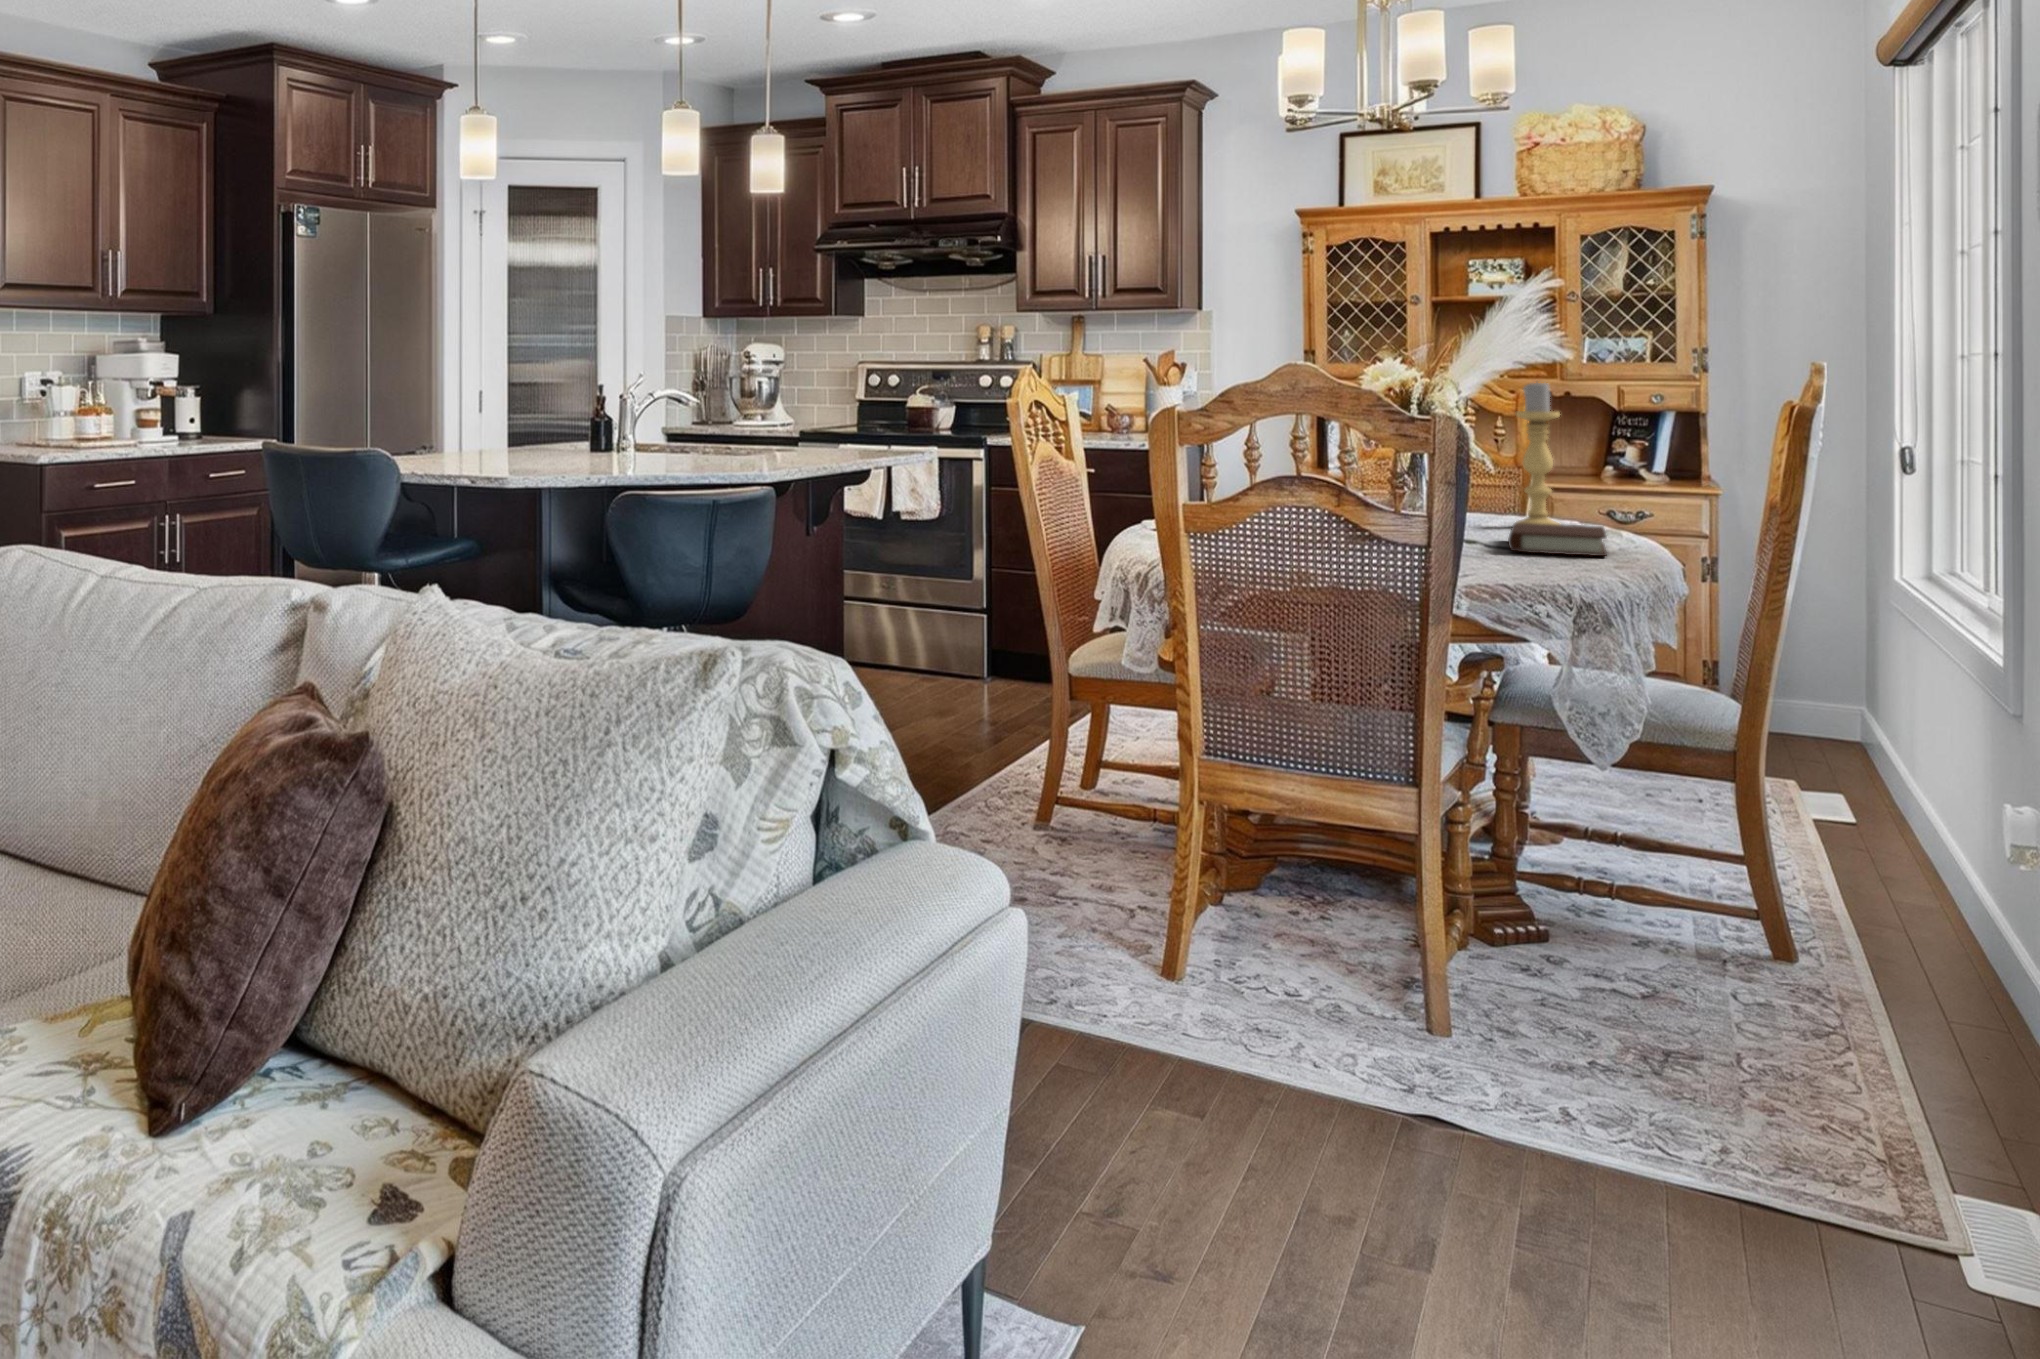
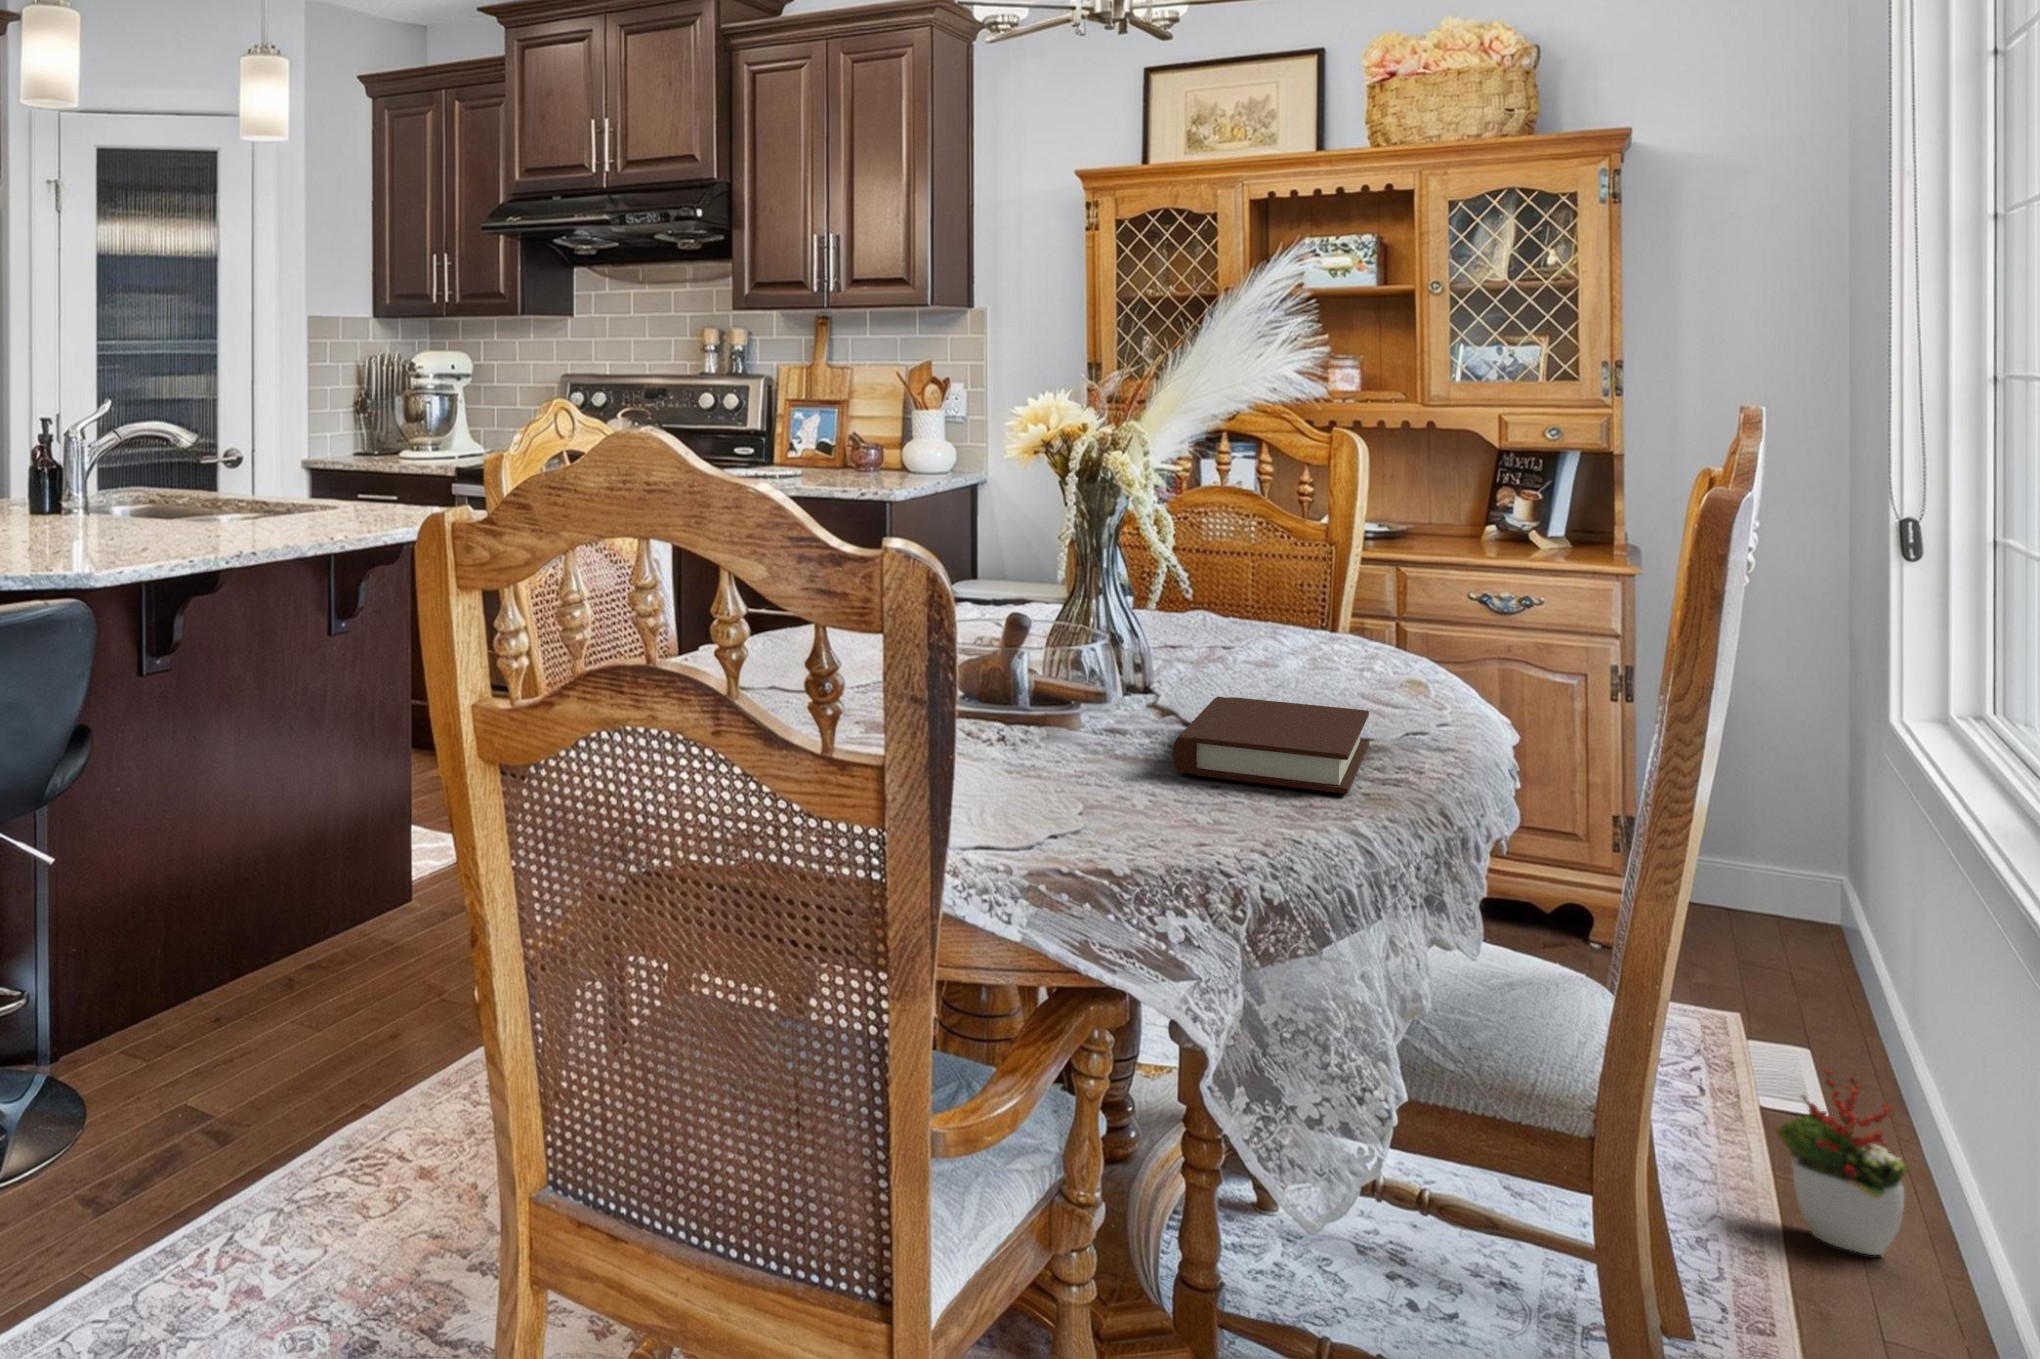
candle holder: present [1516,383,1560,524] -> none [1251,429,1327,690]
decorative plant: none [1821,761,1901,866] -> present [1776,1070,1908,1255]

